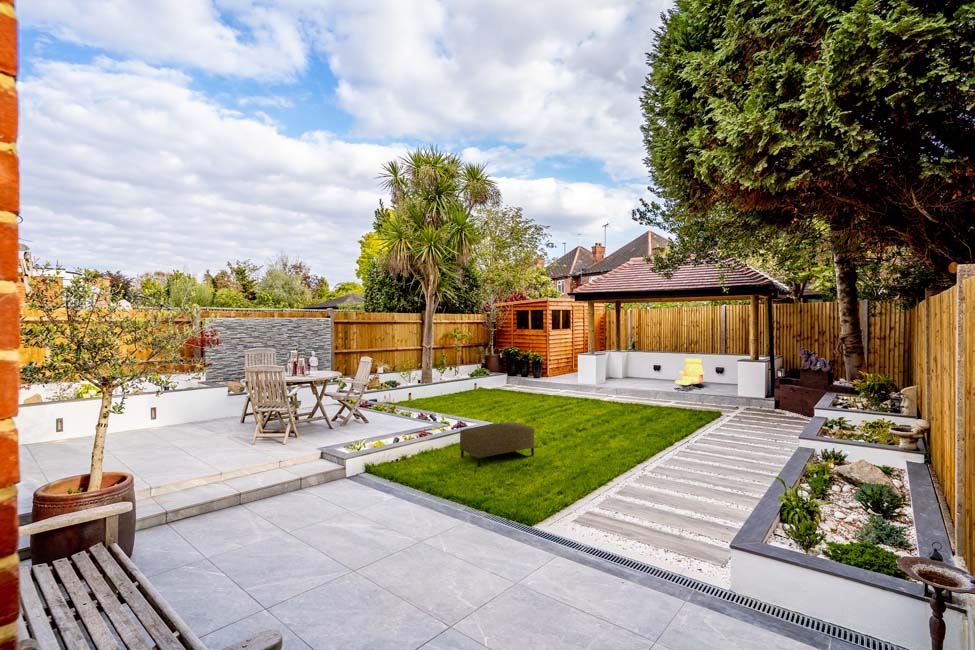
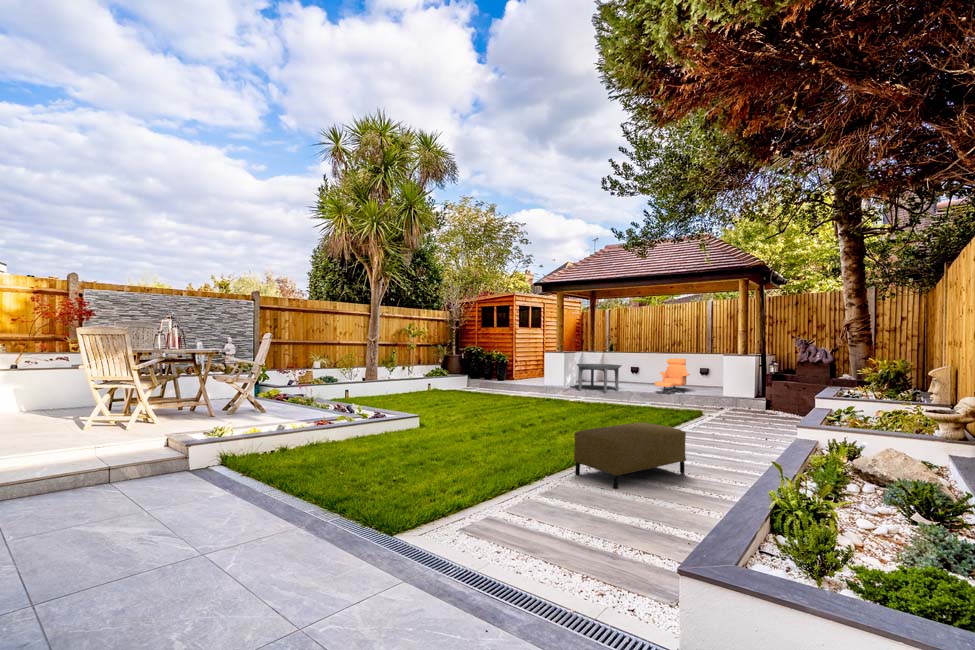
round table: none [604,364,645,391] -> present [577,364,622,393]
ottoman: present [460,422,535,466] -> present [574,423,686,489]

